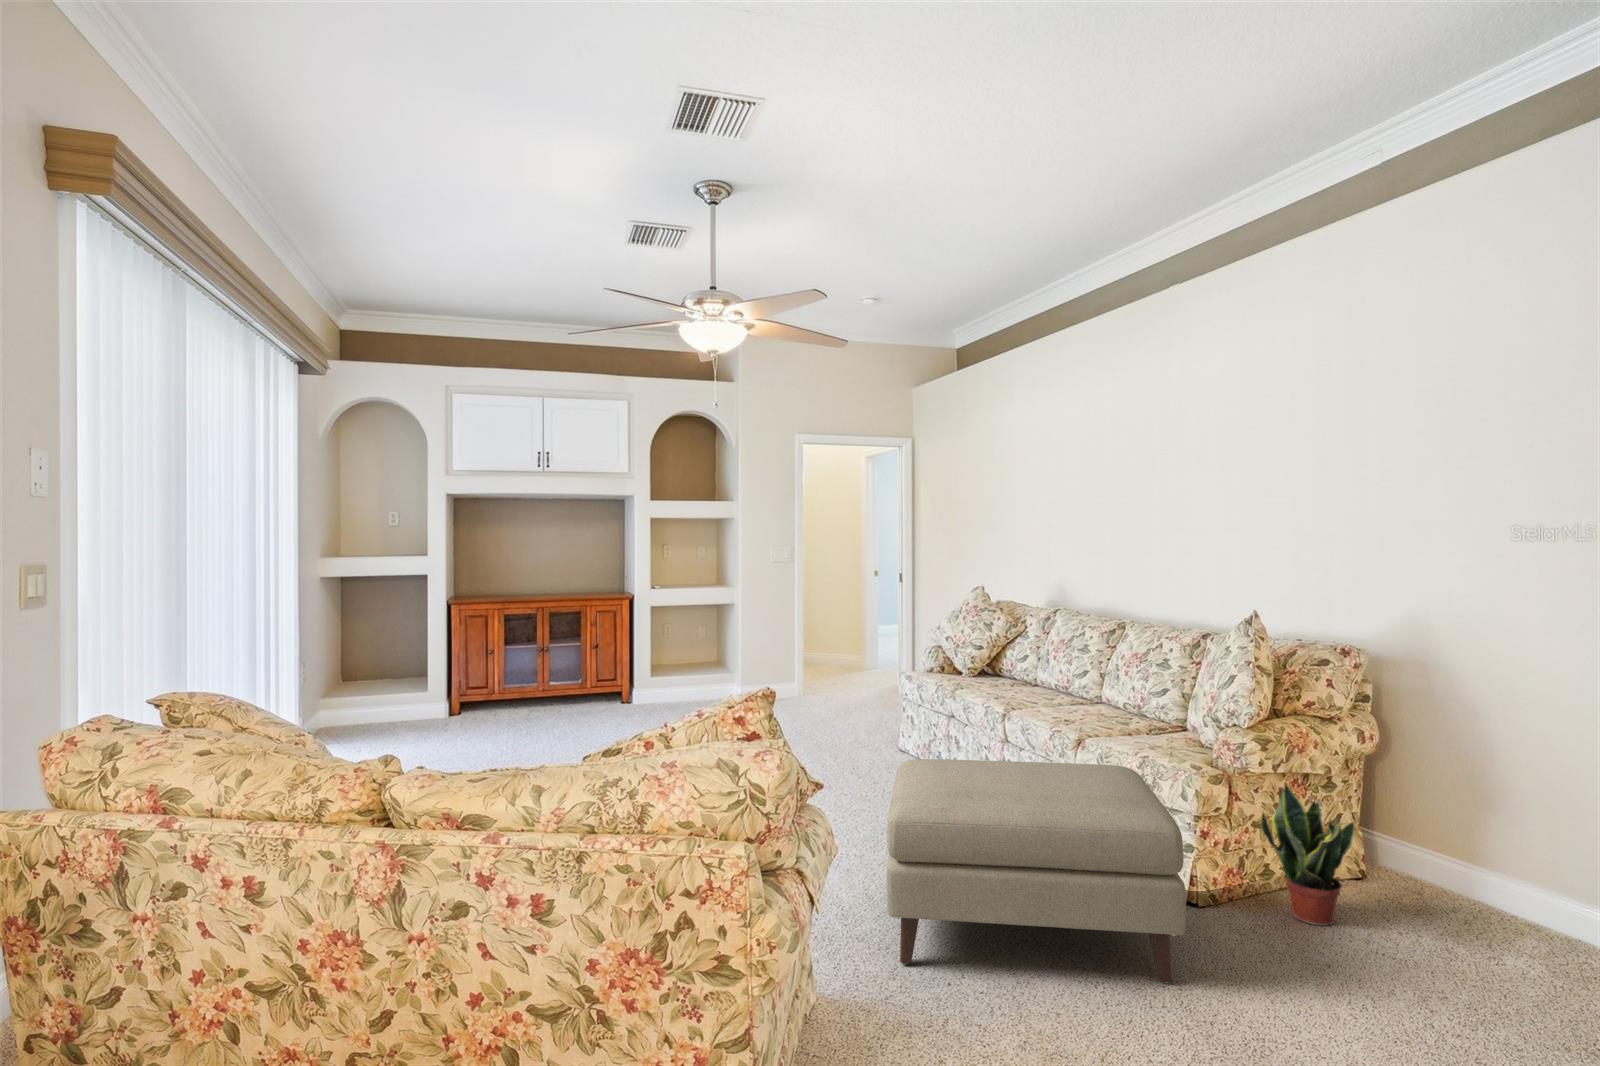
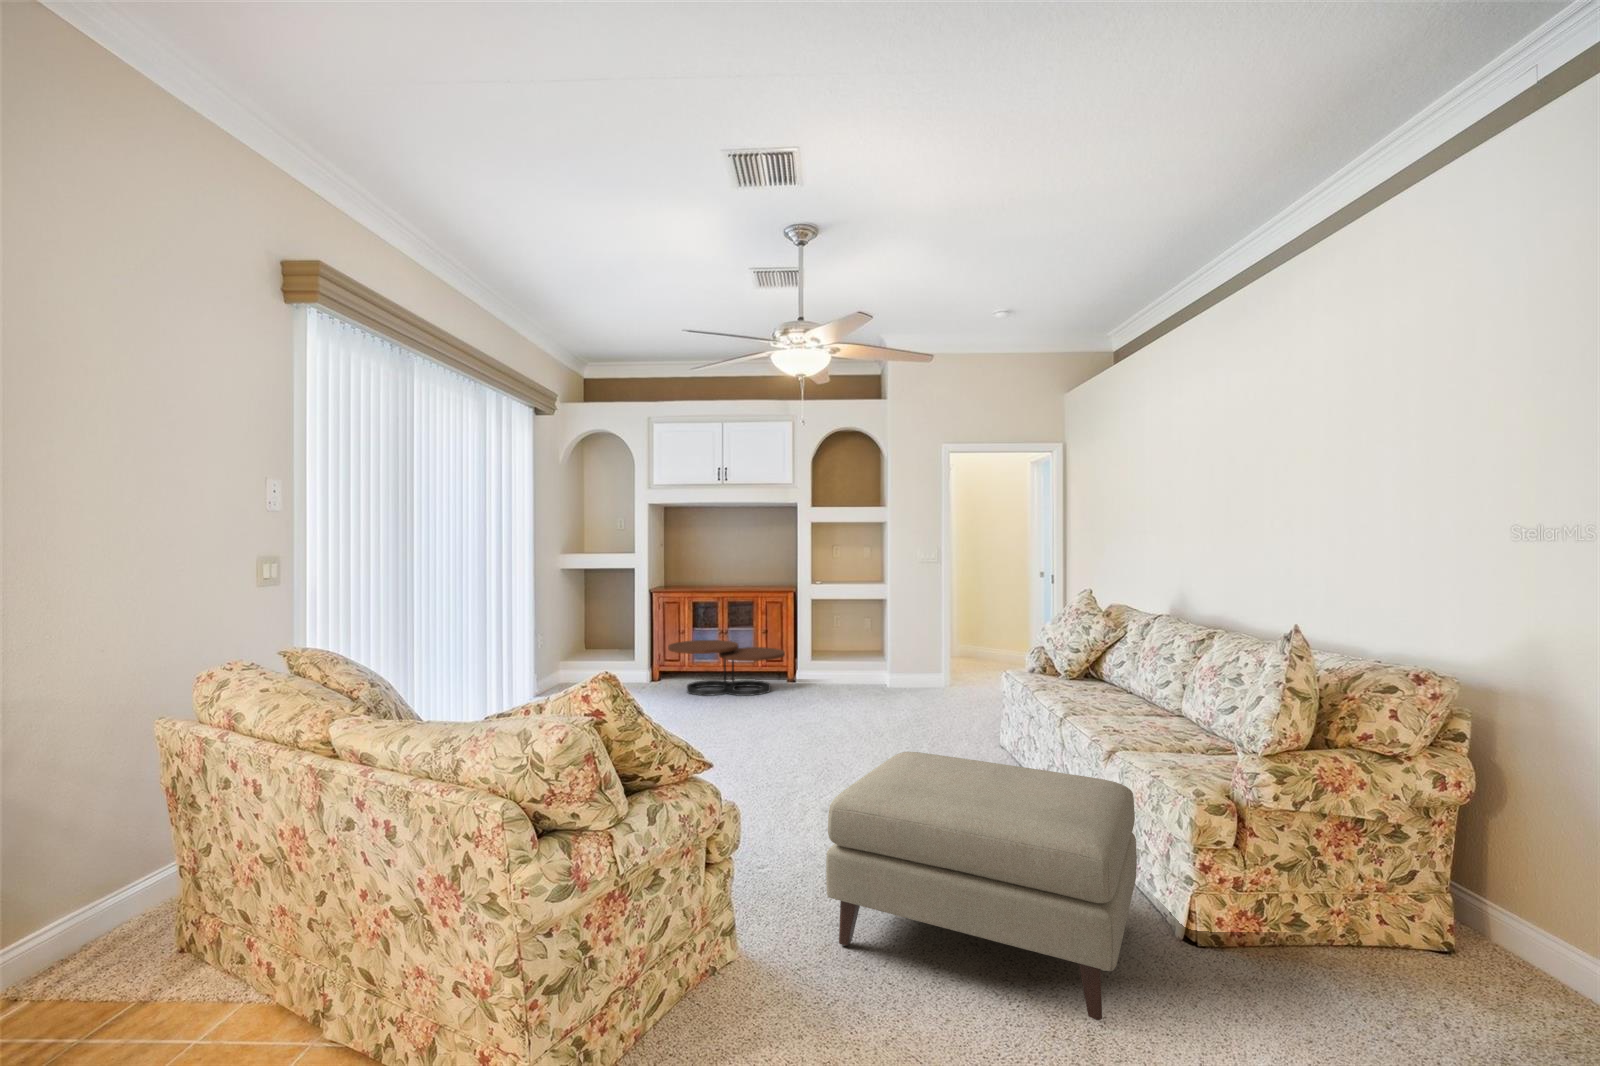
coffee table: none [480,660,626,728] -> present [668,640,785,696]
potted plant: present [1262,783,1354,926] -> none [1270,820,1398,997]

